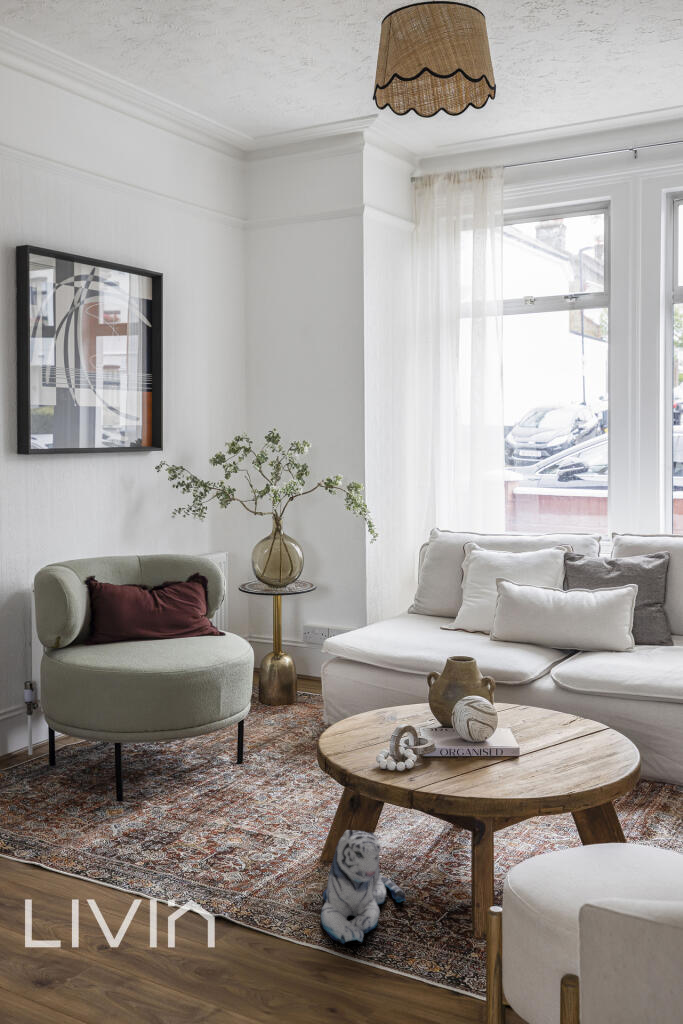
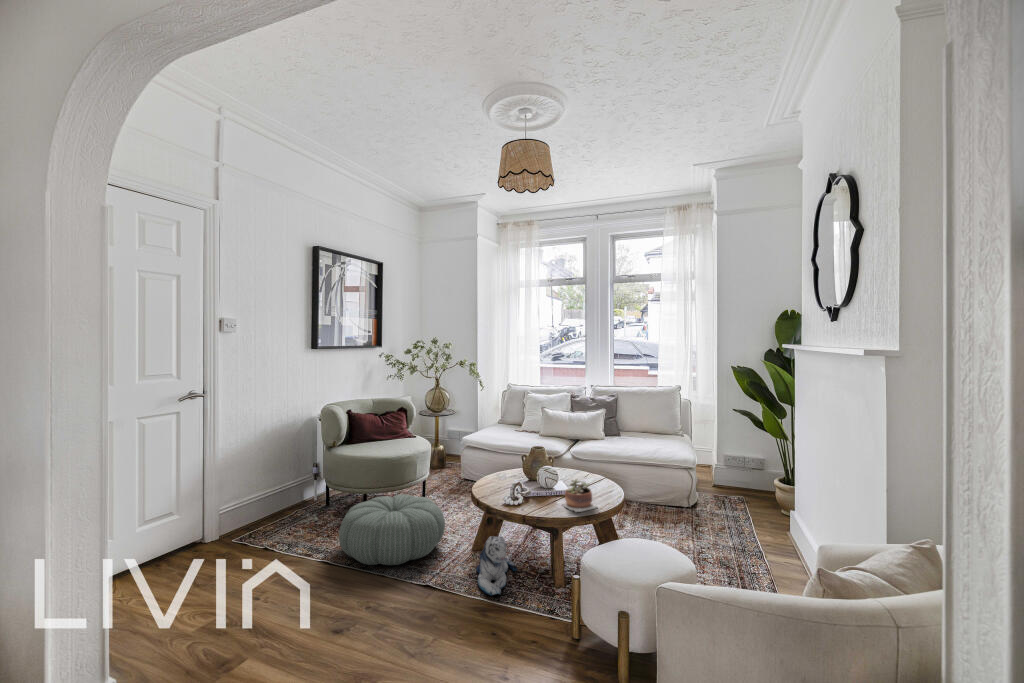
succulent plant: none [494,721,572,788] -> present [564,479,597,512]
pouf: none [60,745,268,878] -> present [339,494,445,565]

